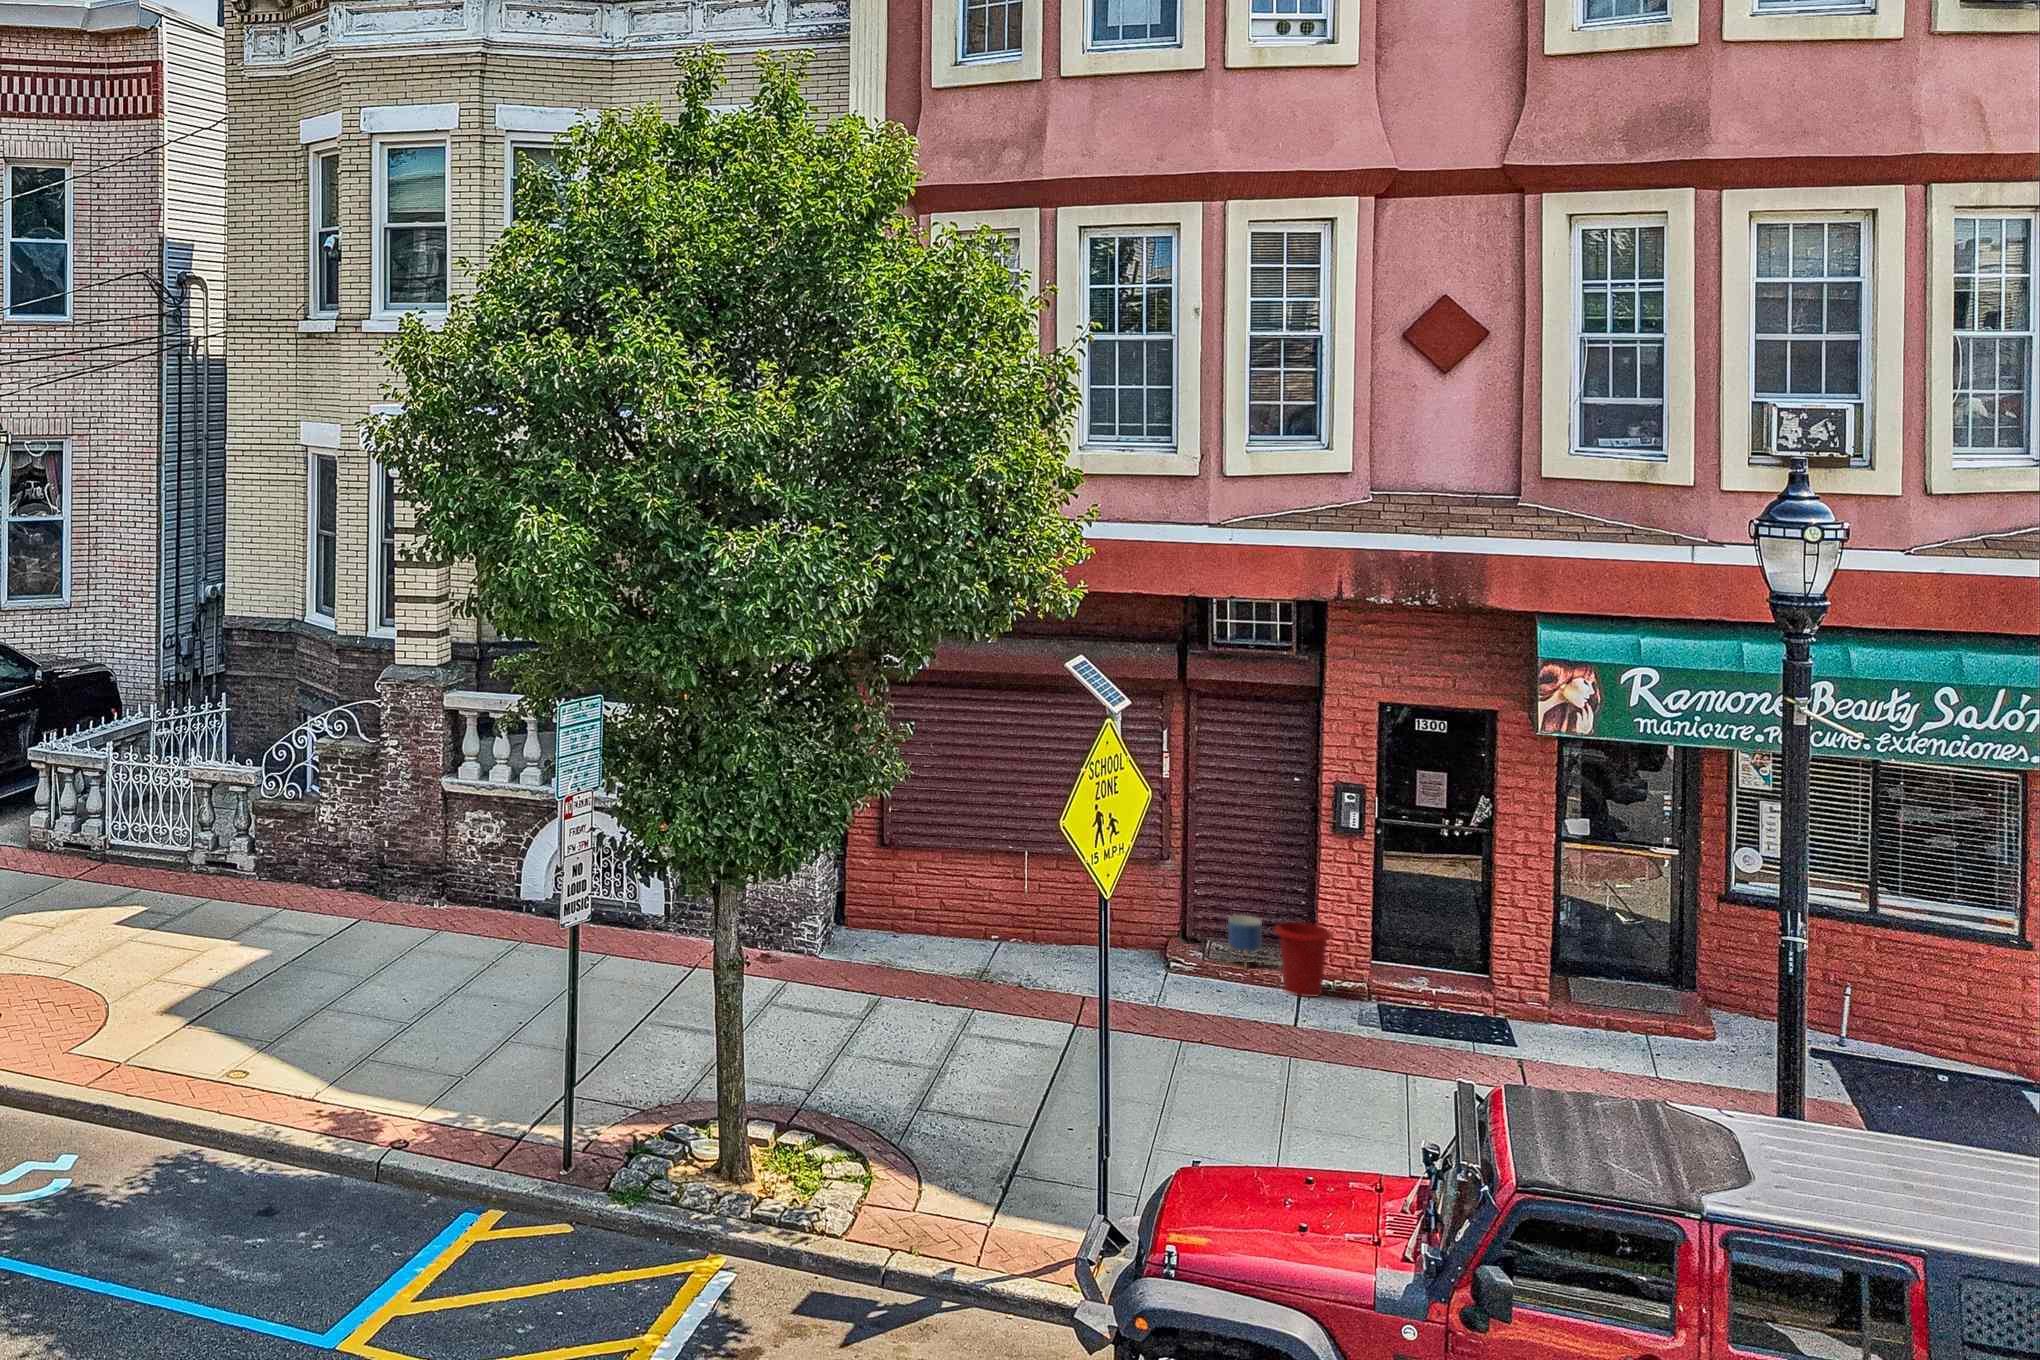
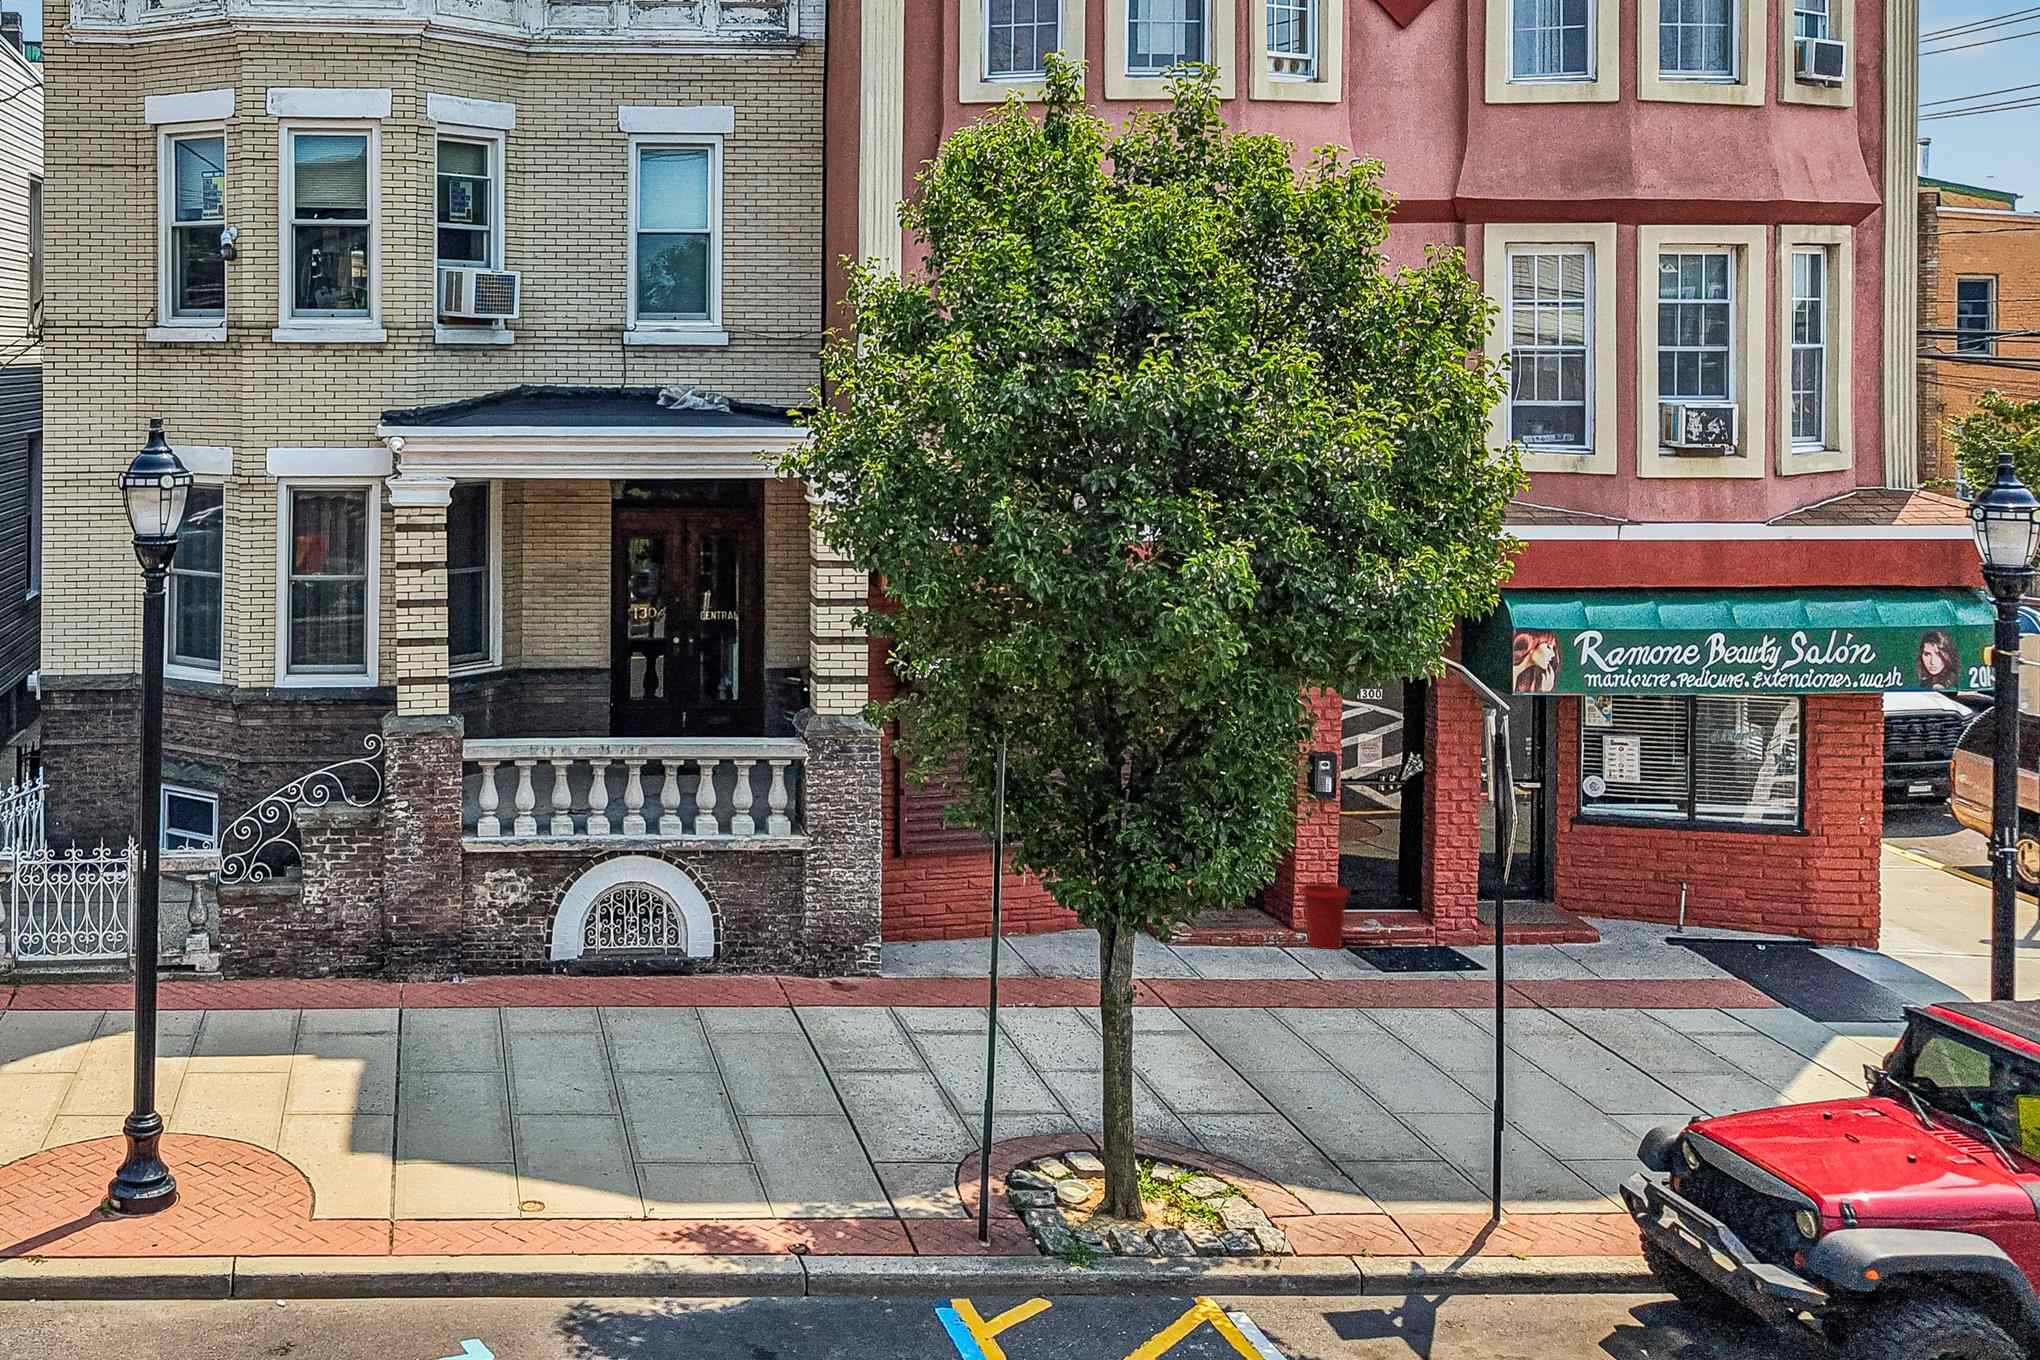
planter: present [1228,915,1262,967] -> none [1238,886,1268,934]

